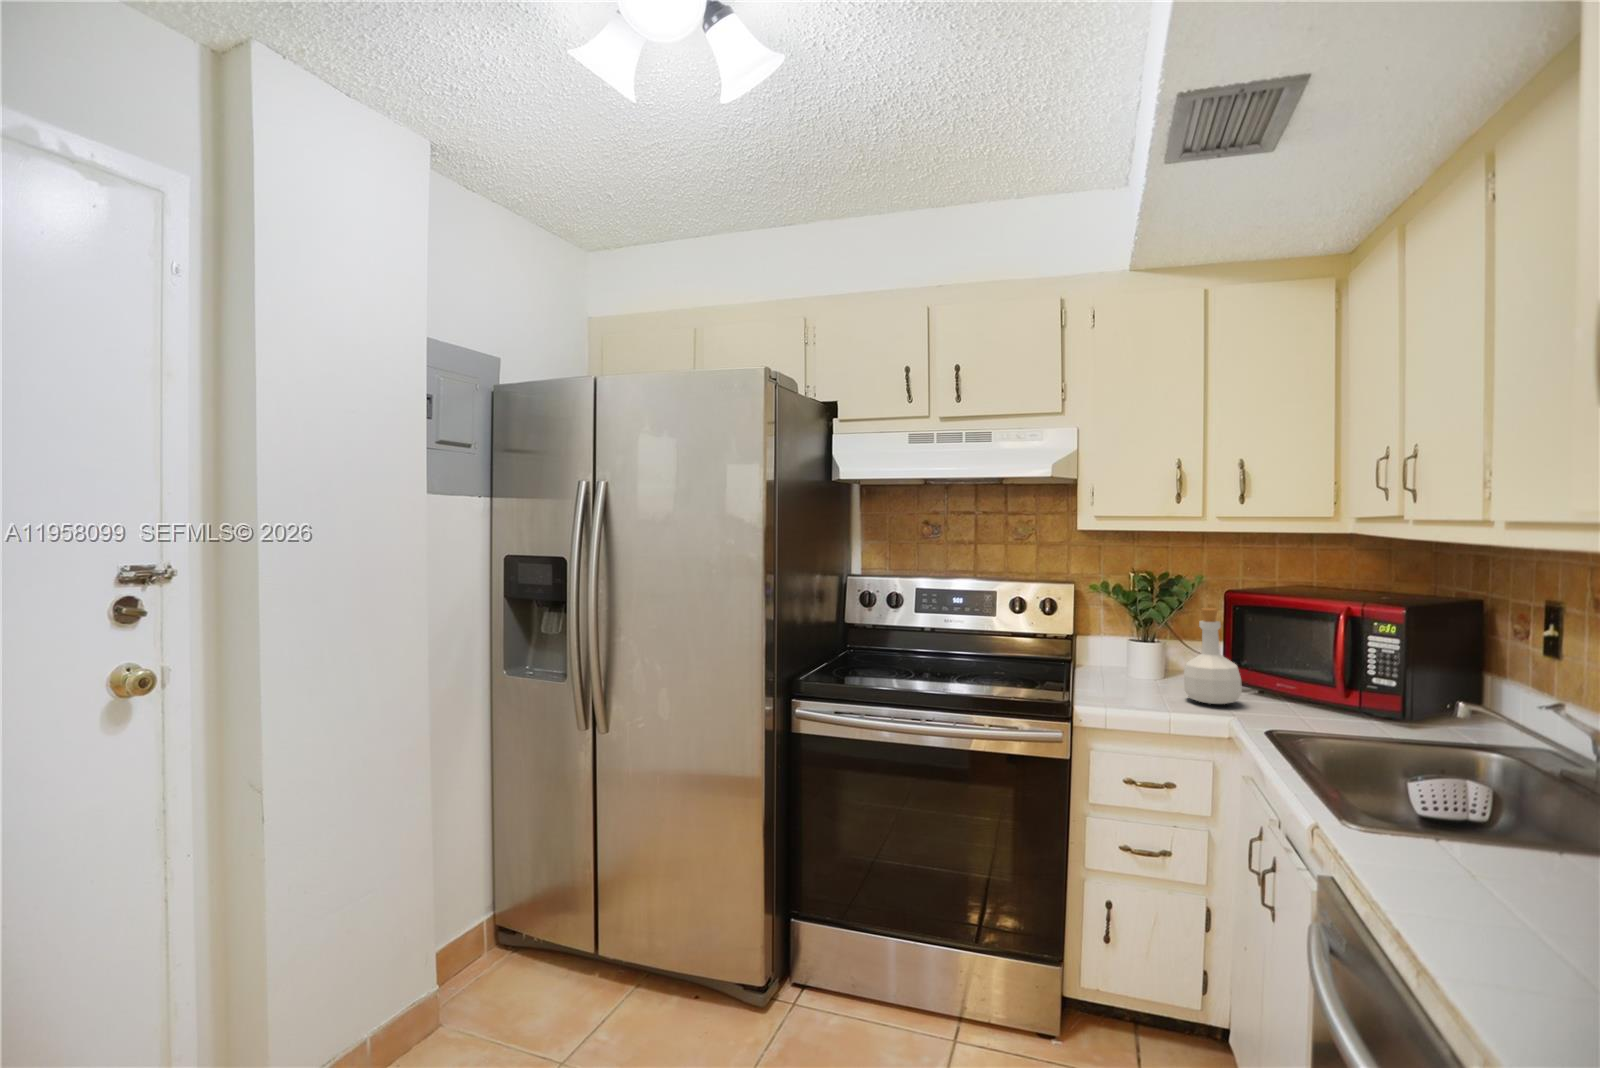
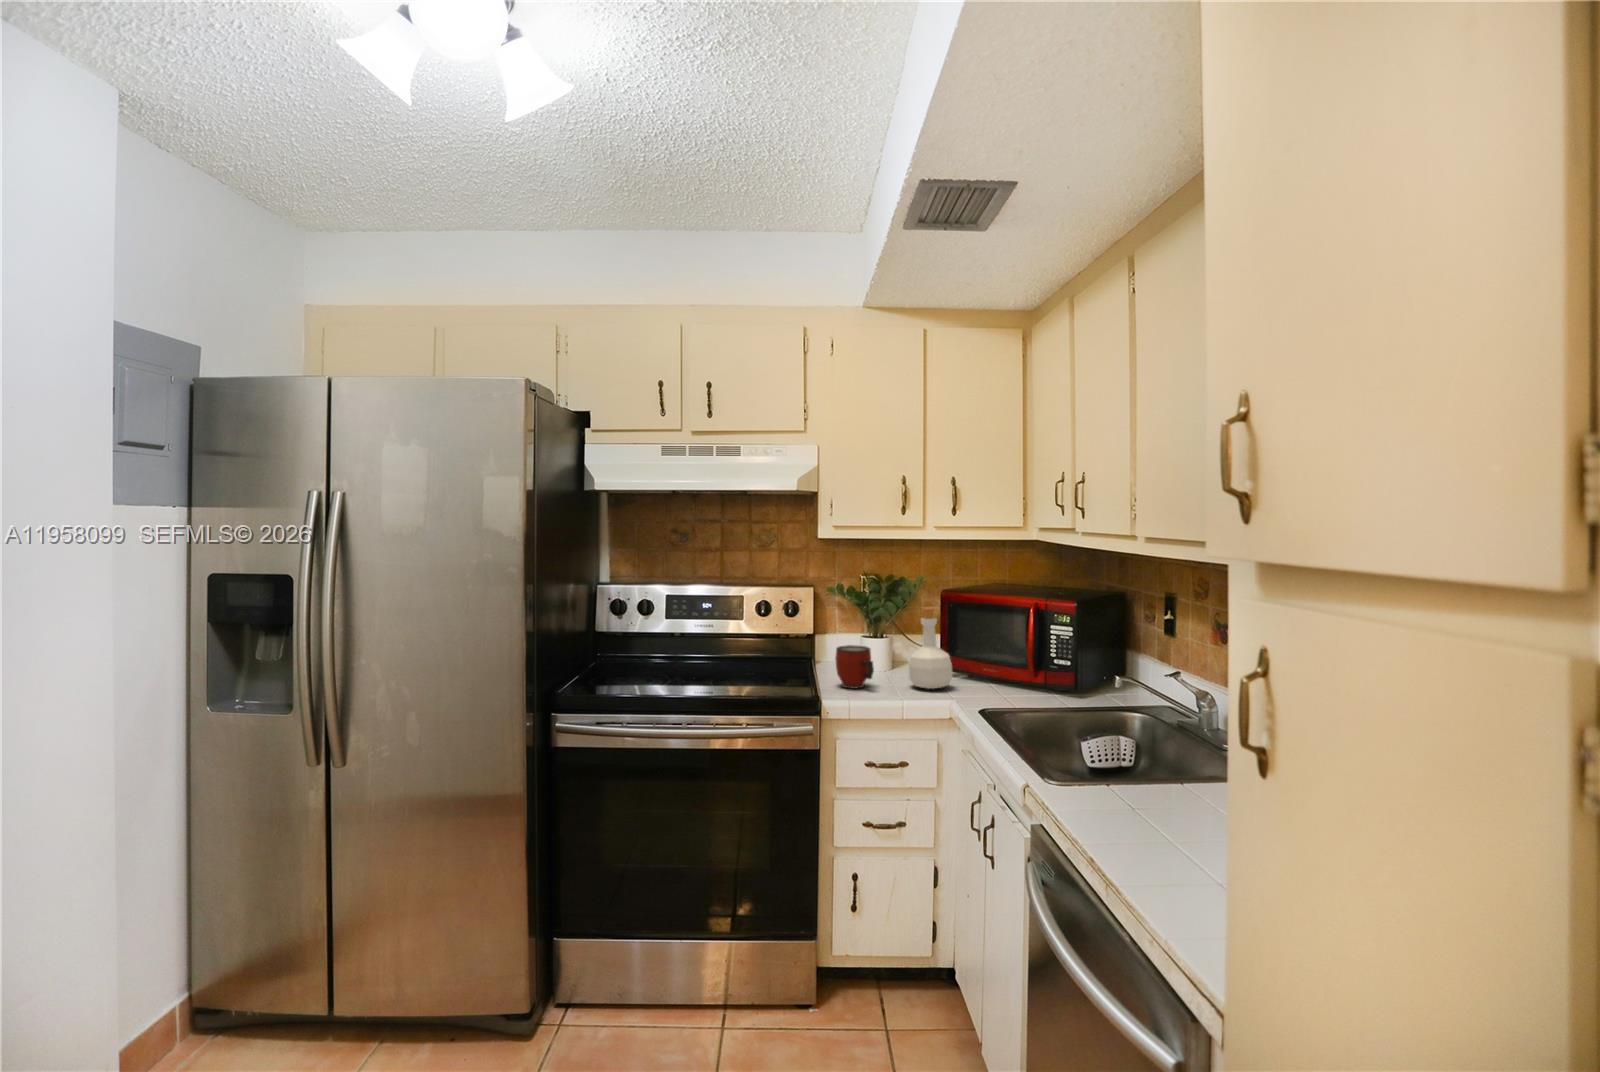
mug: none [1092,647,1138,696] -> present [835,645,874,688]

